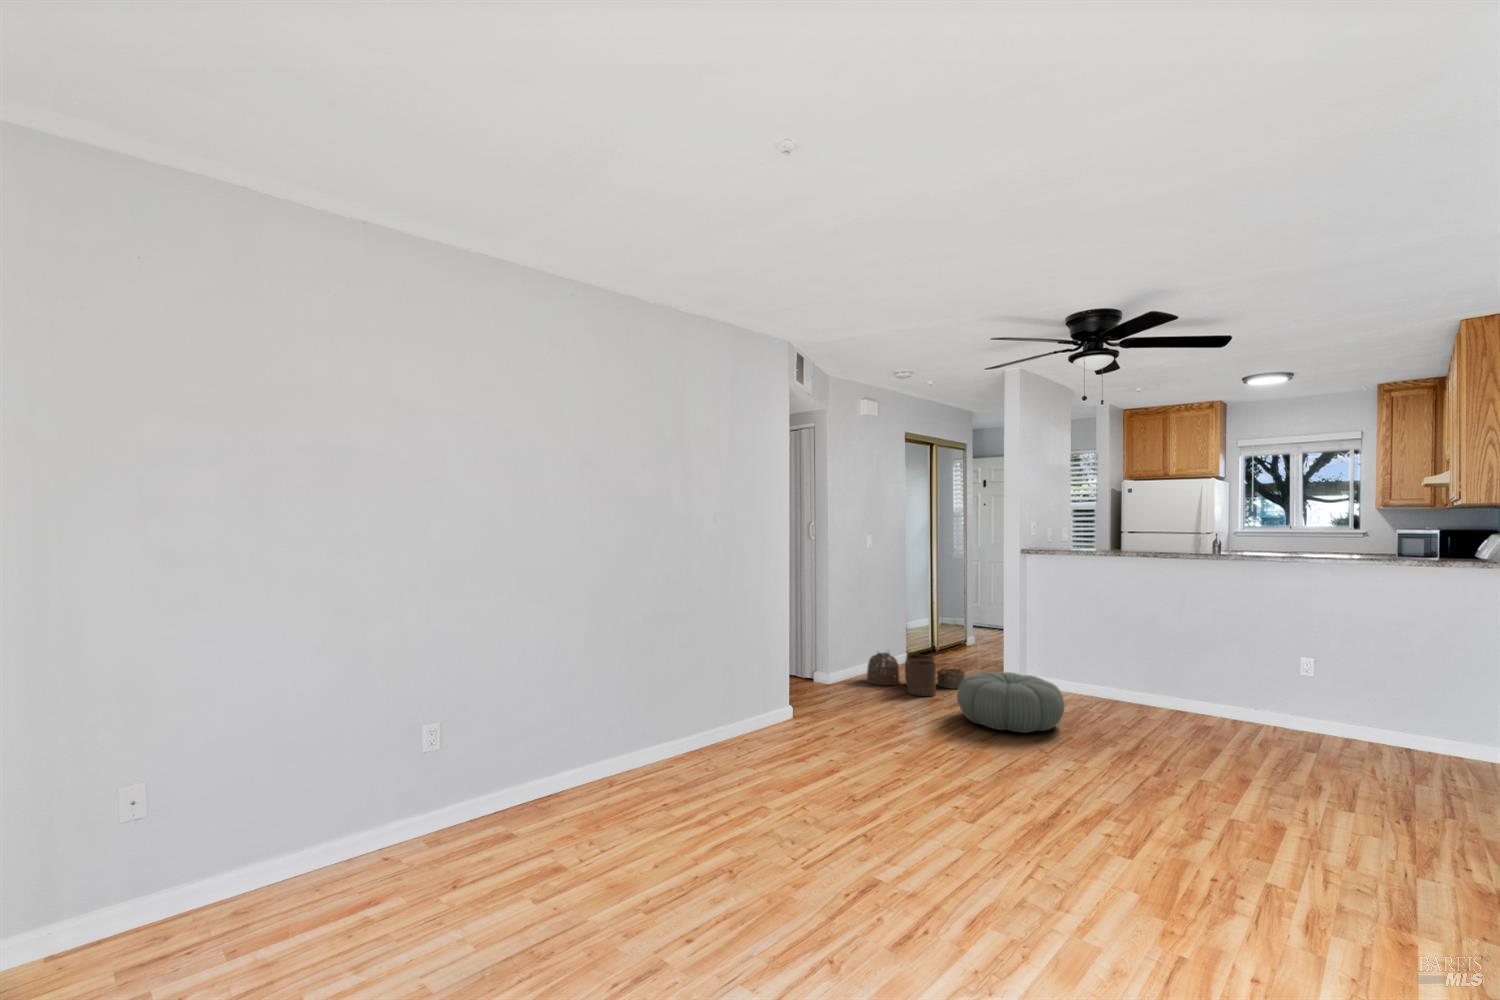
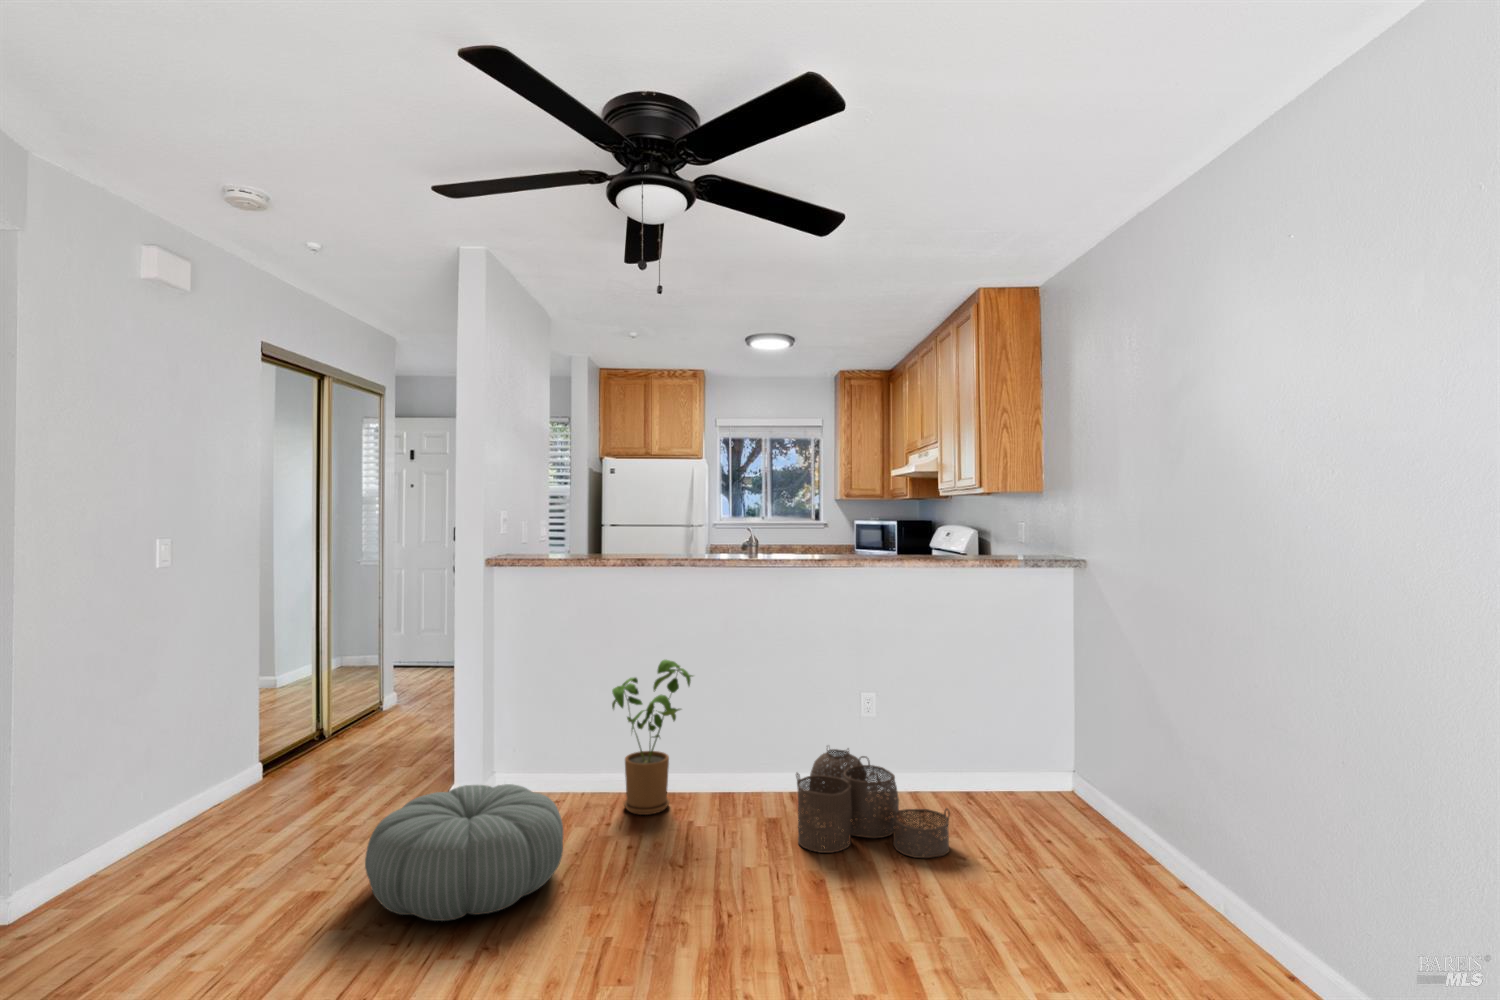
house plant: none [1106,620,1170,720] -> present [612,660,693,815]
woven basket: present [867,653,965,696] -> present [796,749,950,858]

